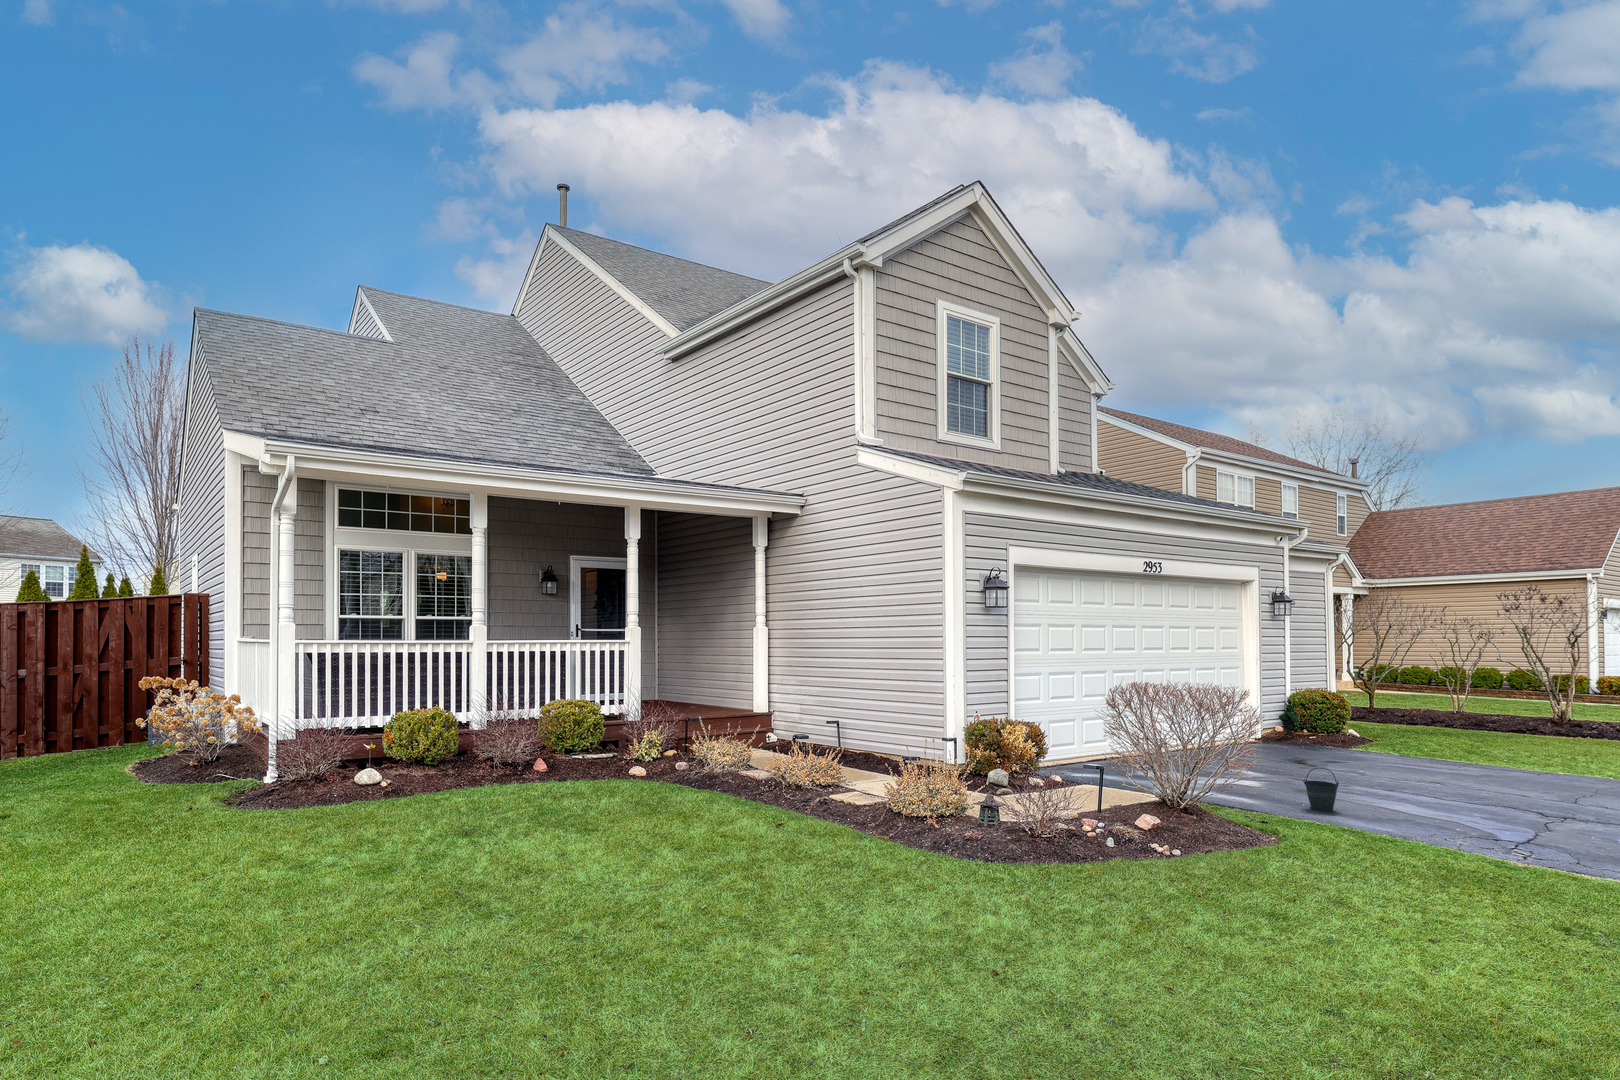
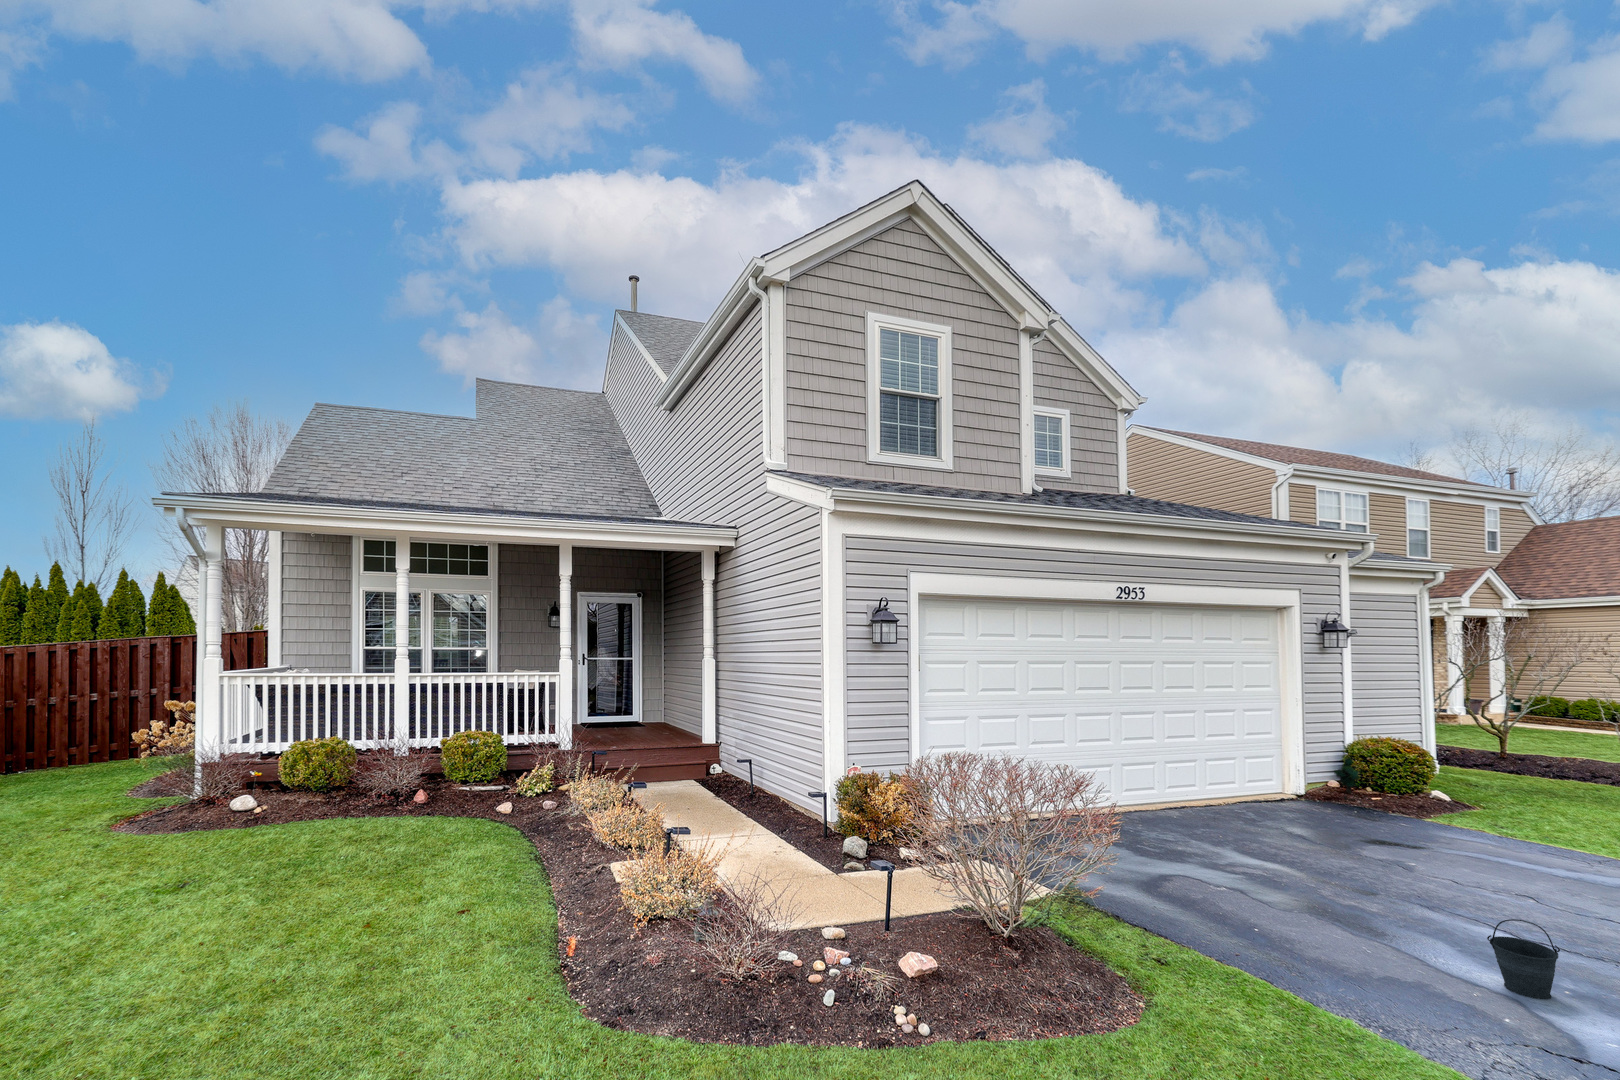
bucket: present [1303,768,1339,811] -> present [1487,919,1560,999]

